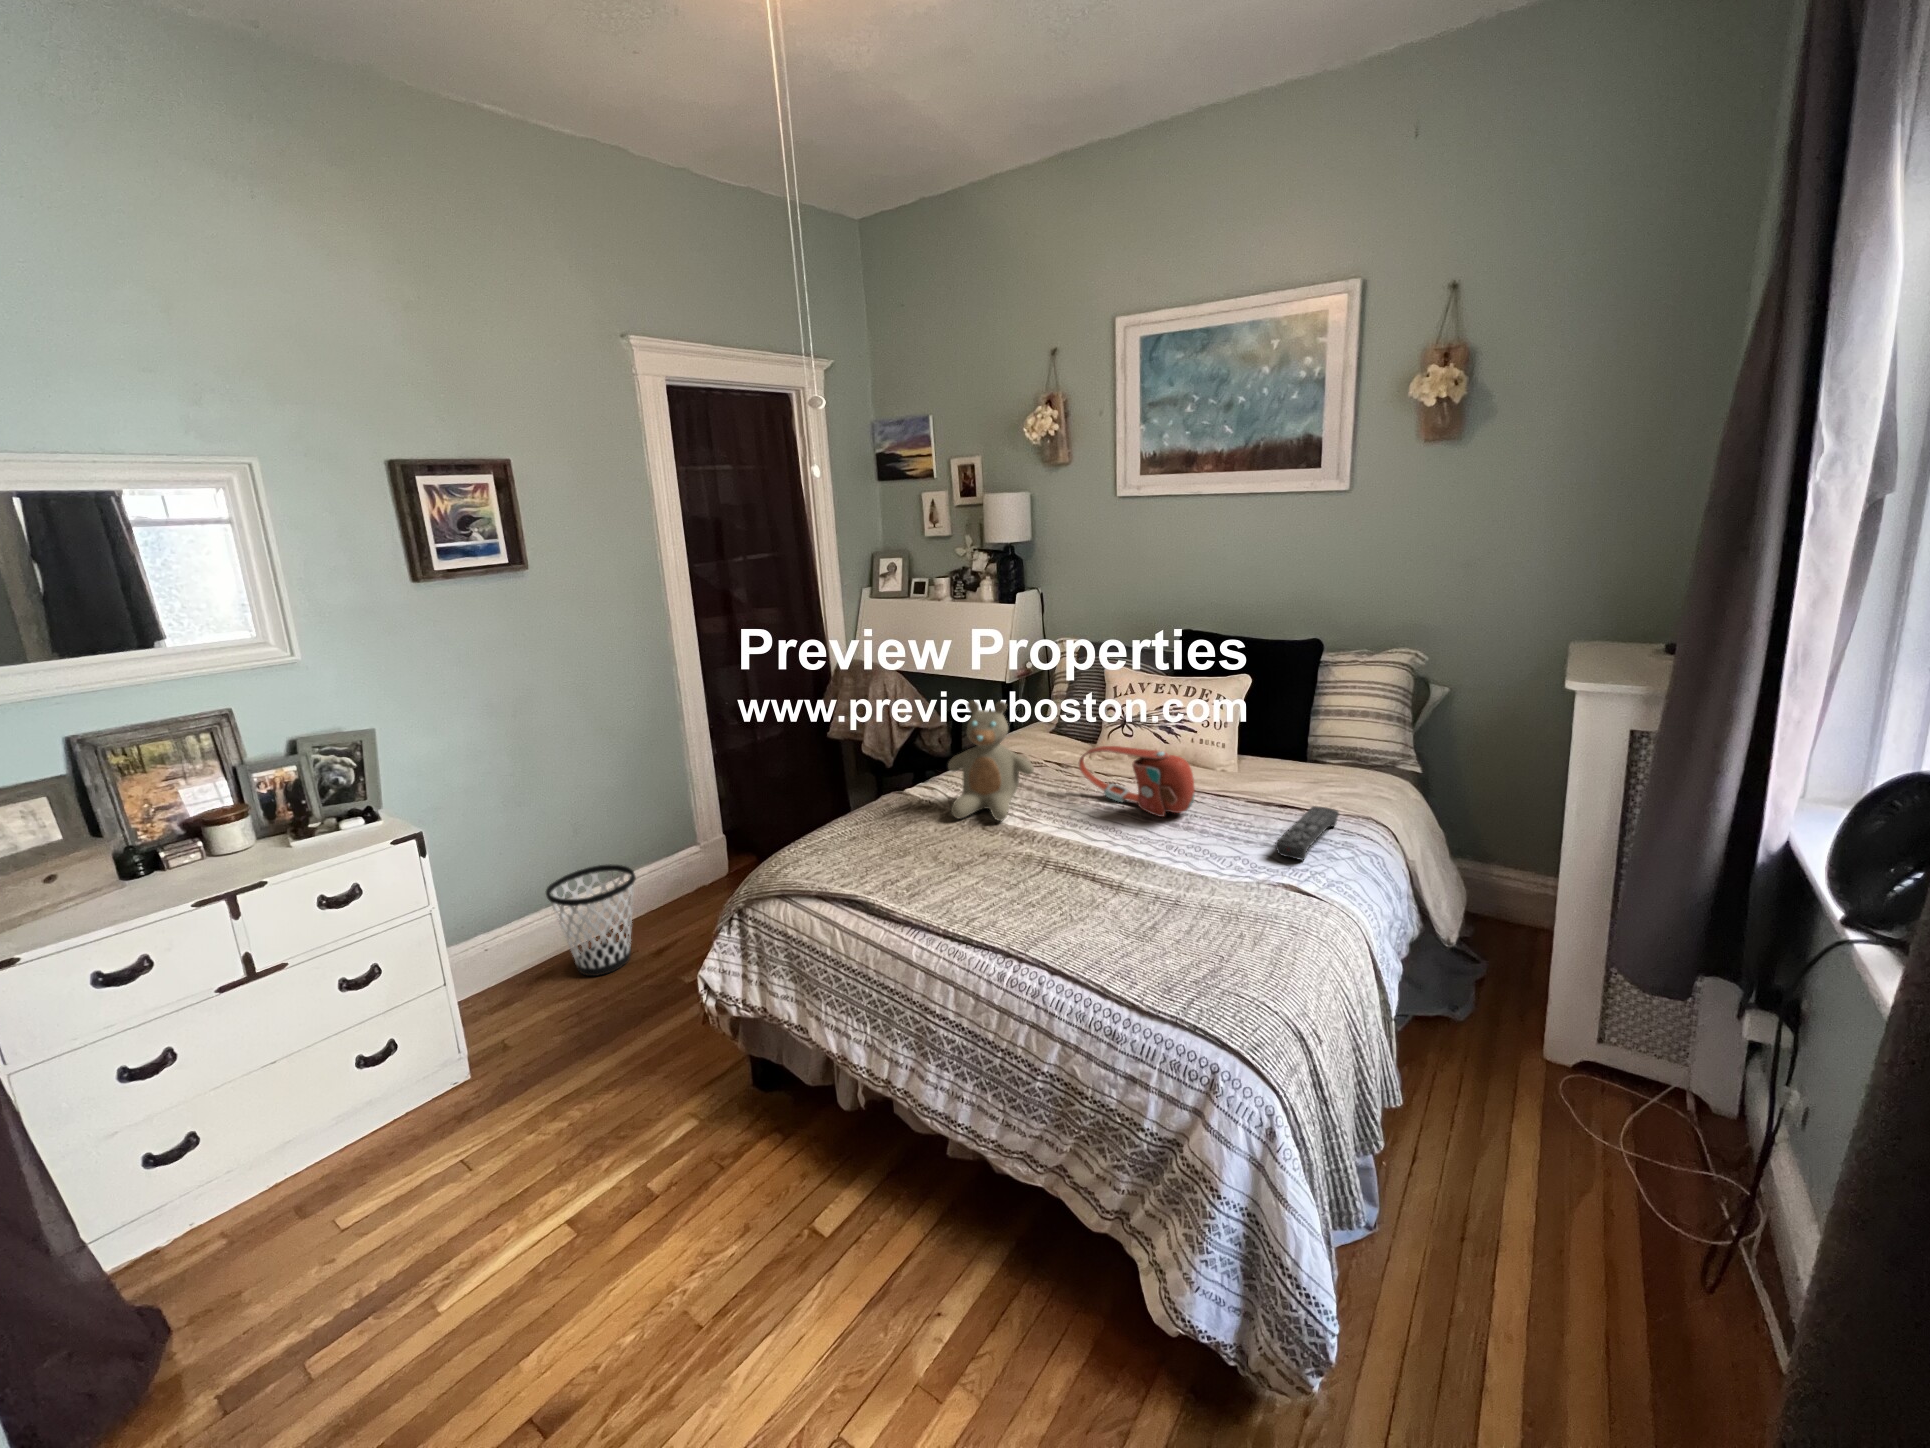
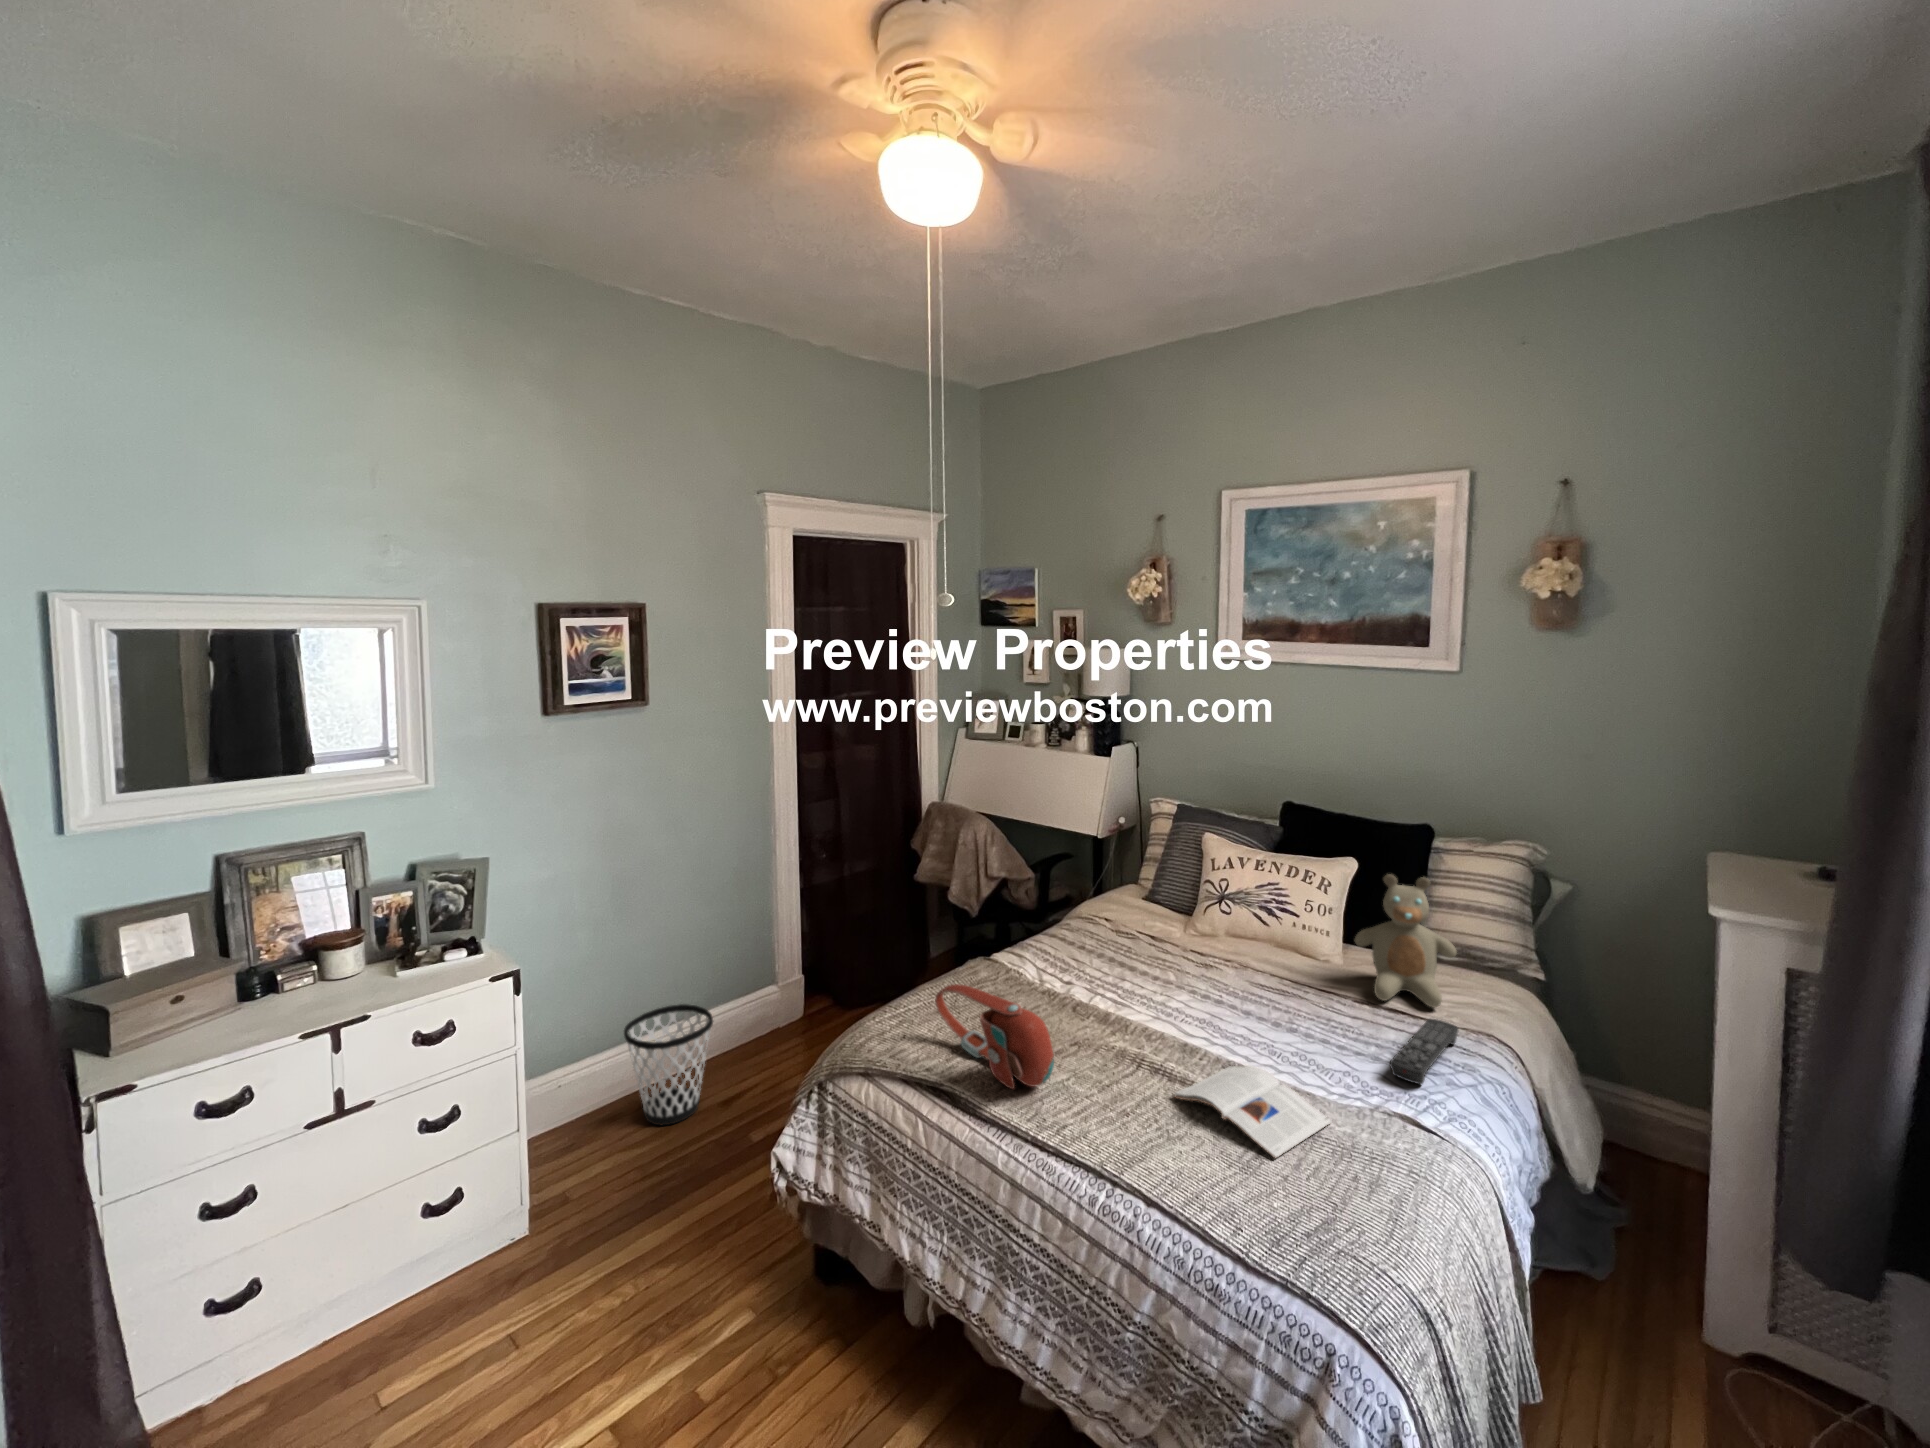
teddy bear: present [948,701,1034,821] -> present [1354,874,1457,1008]
handbag: present [1079,746,1195,817] -> present [935,984,1054,1089]
magazine: none [1077,857,1222,928] -> present [1175,1066,1332,1158]

